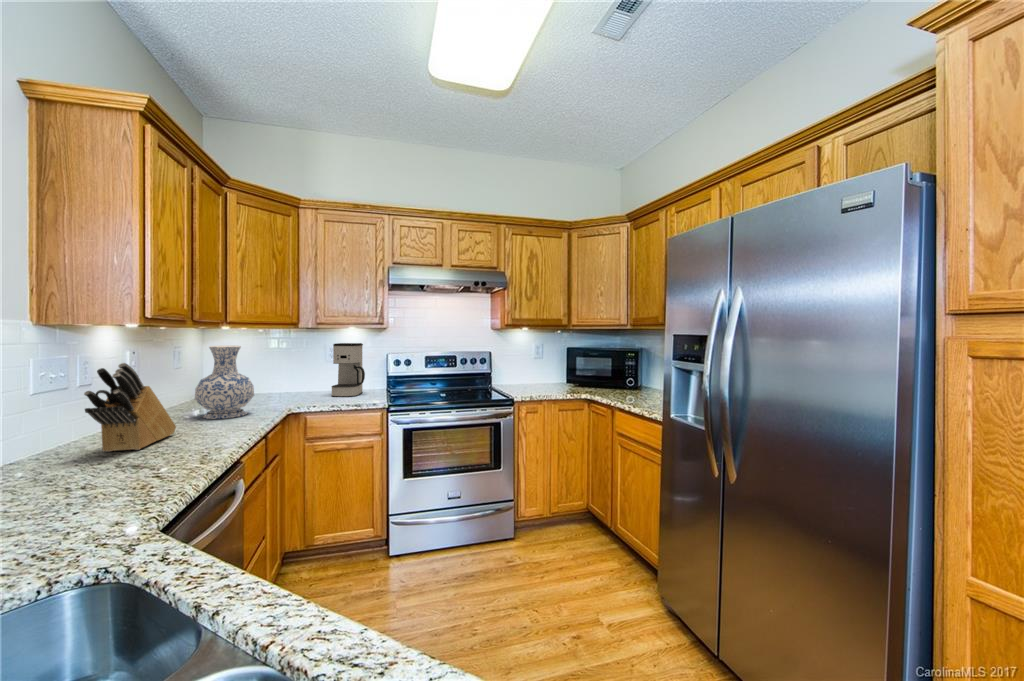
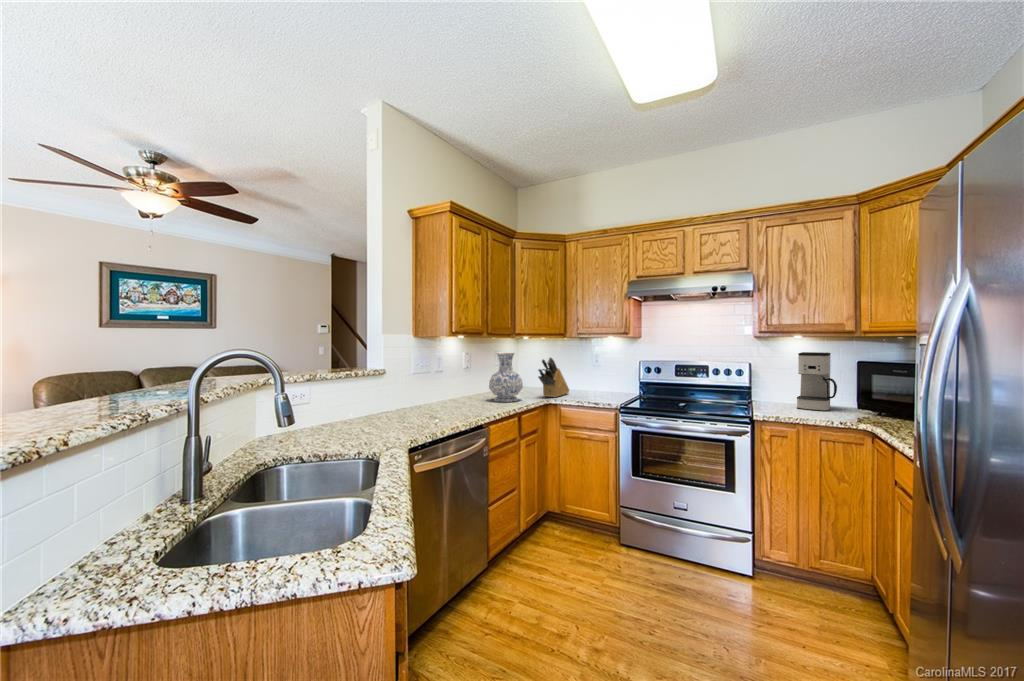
coffee maker: present [332,343,365,397] -> present [797,352,837,411]
knife block: present [84,363,176,452] -> present [538,357,569,397]

